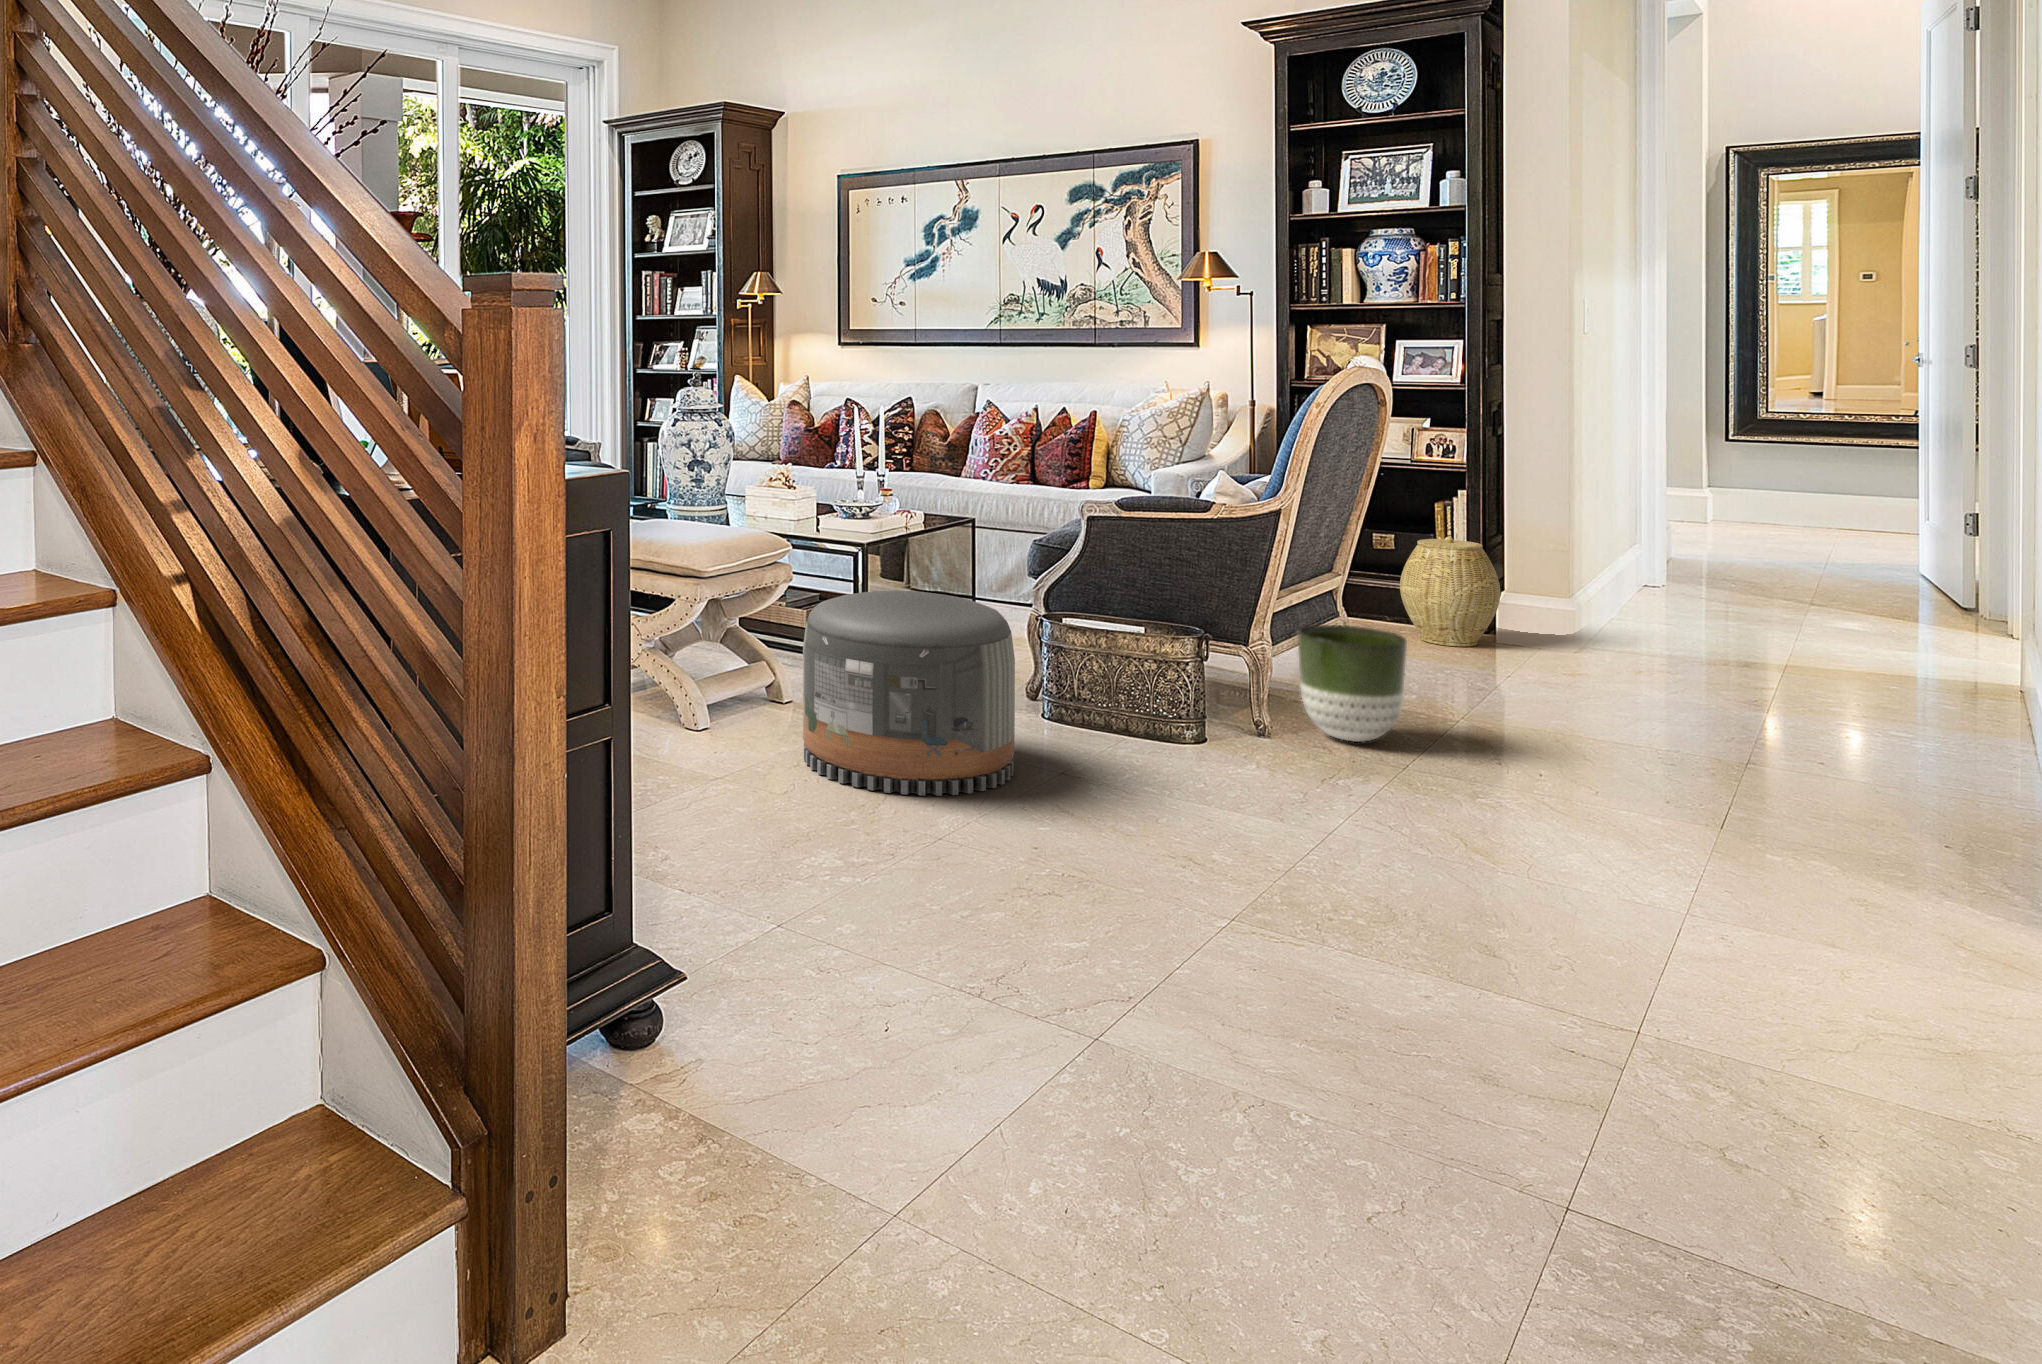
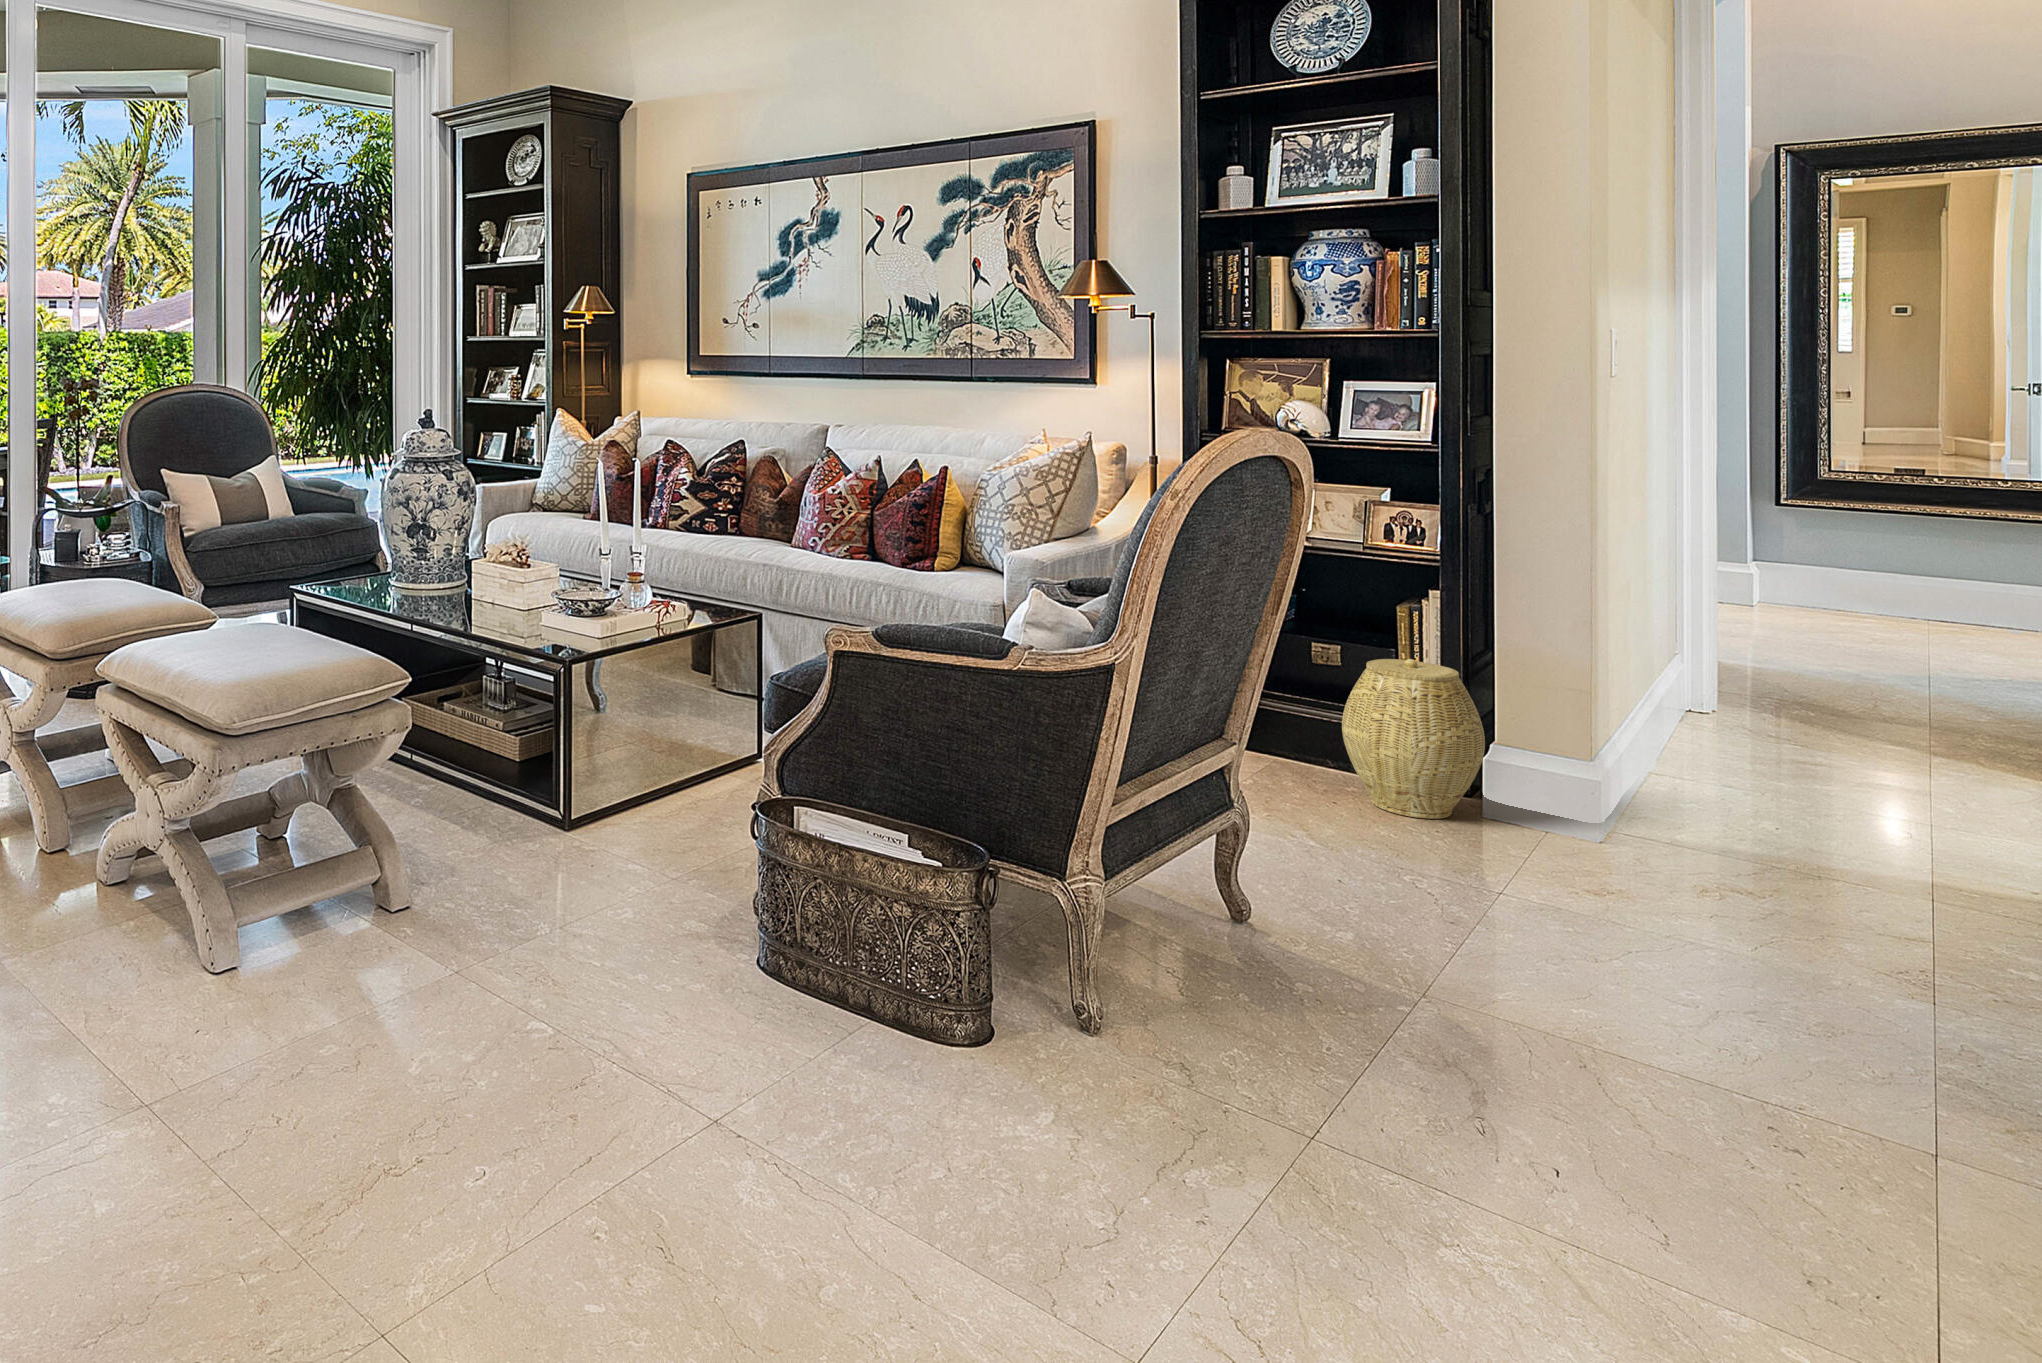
pouf: present [803,591,1015,796] -> none [293,779,638,1187]
planter: present [1298,625,1407,742] -> none [1144,838,1319,1049]

